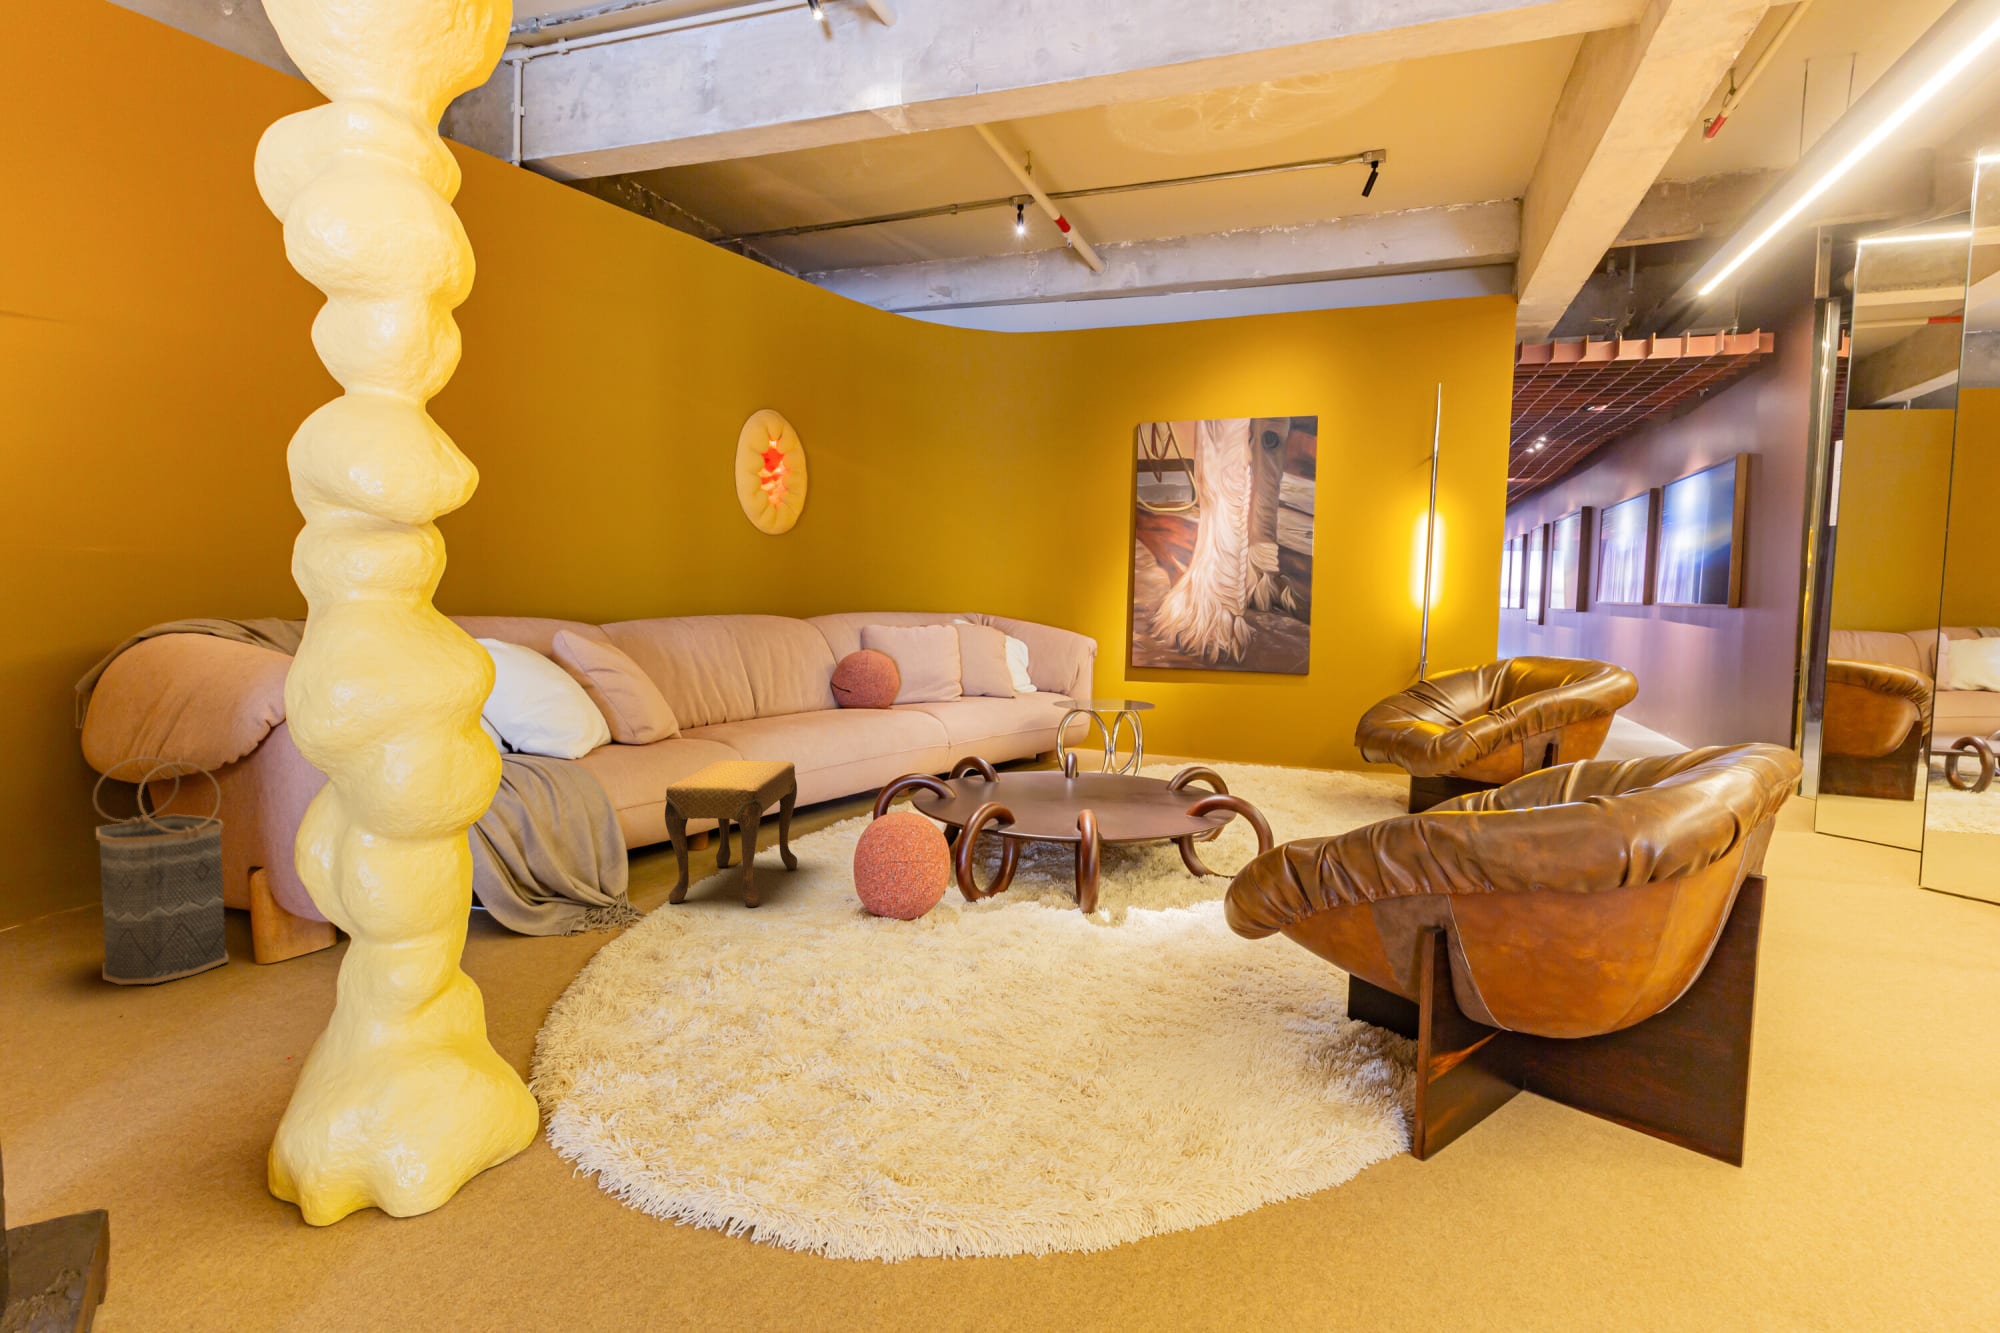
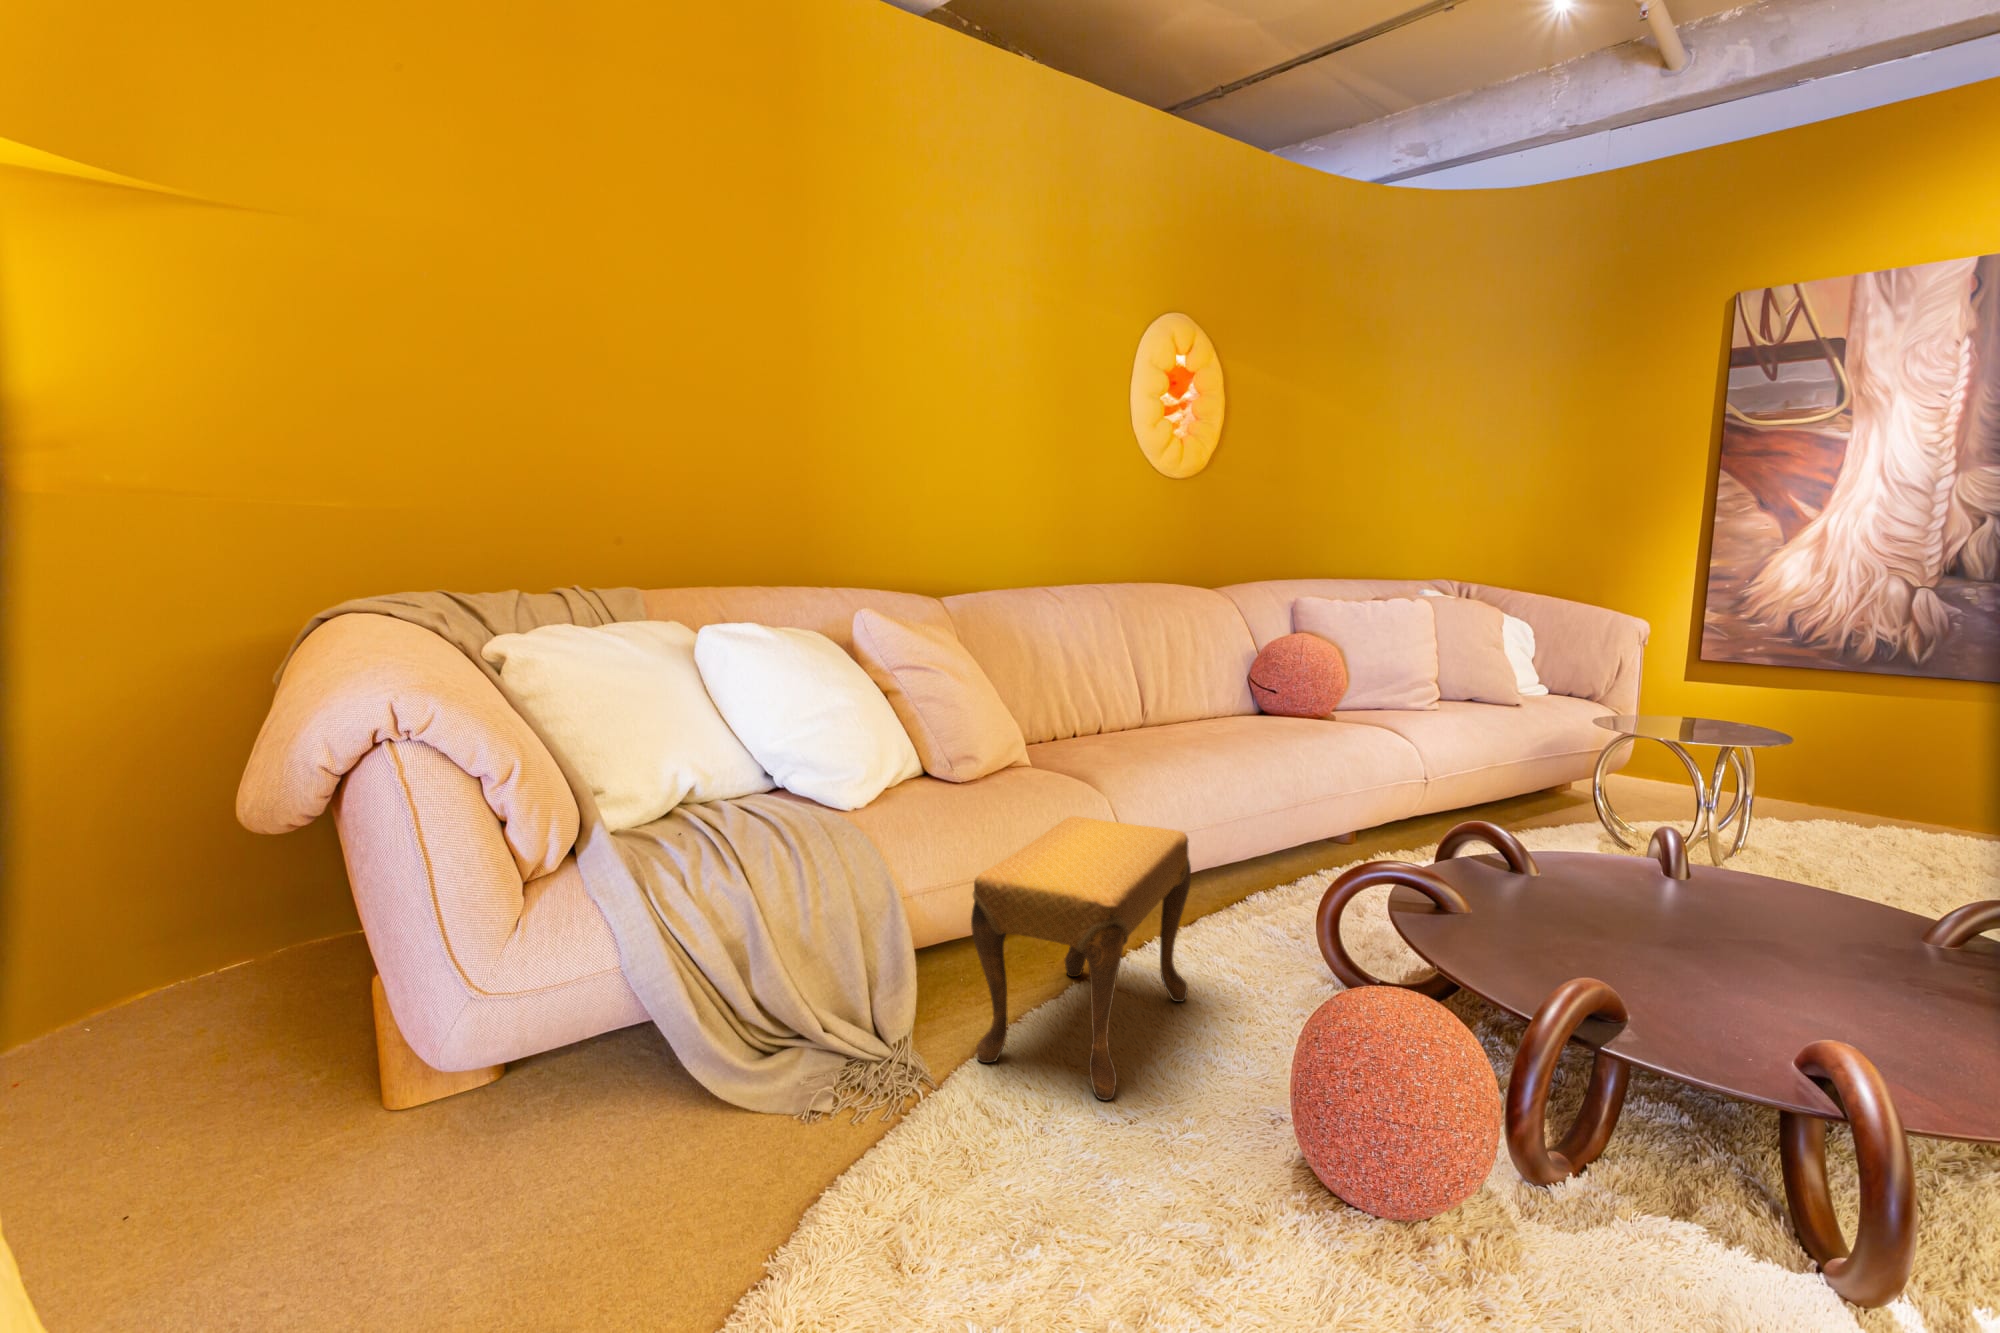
basket: present [93,757,229,984] -> none [199,790,381,1126]

